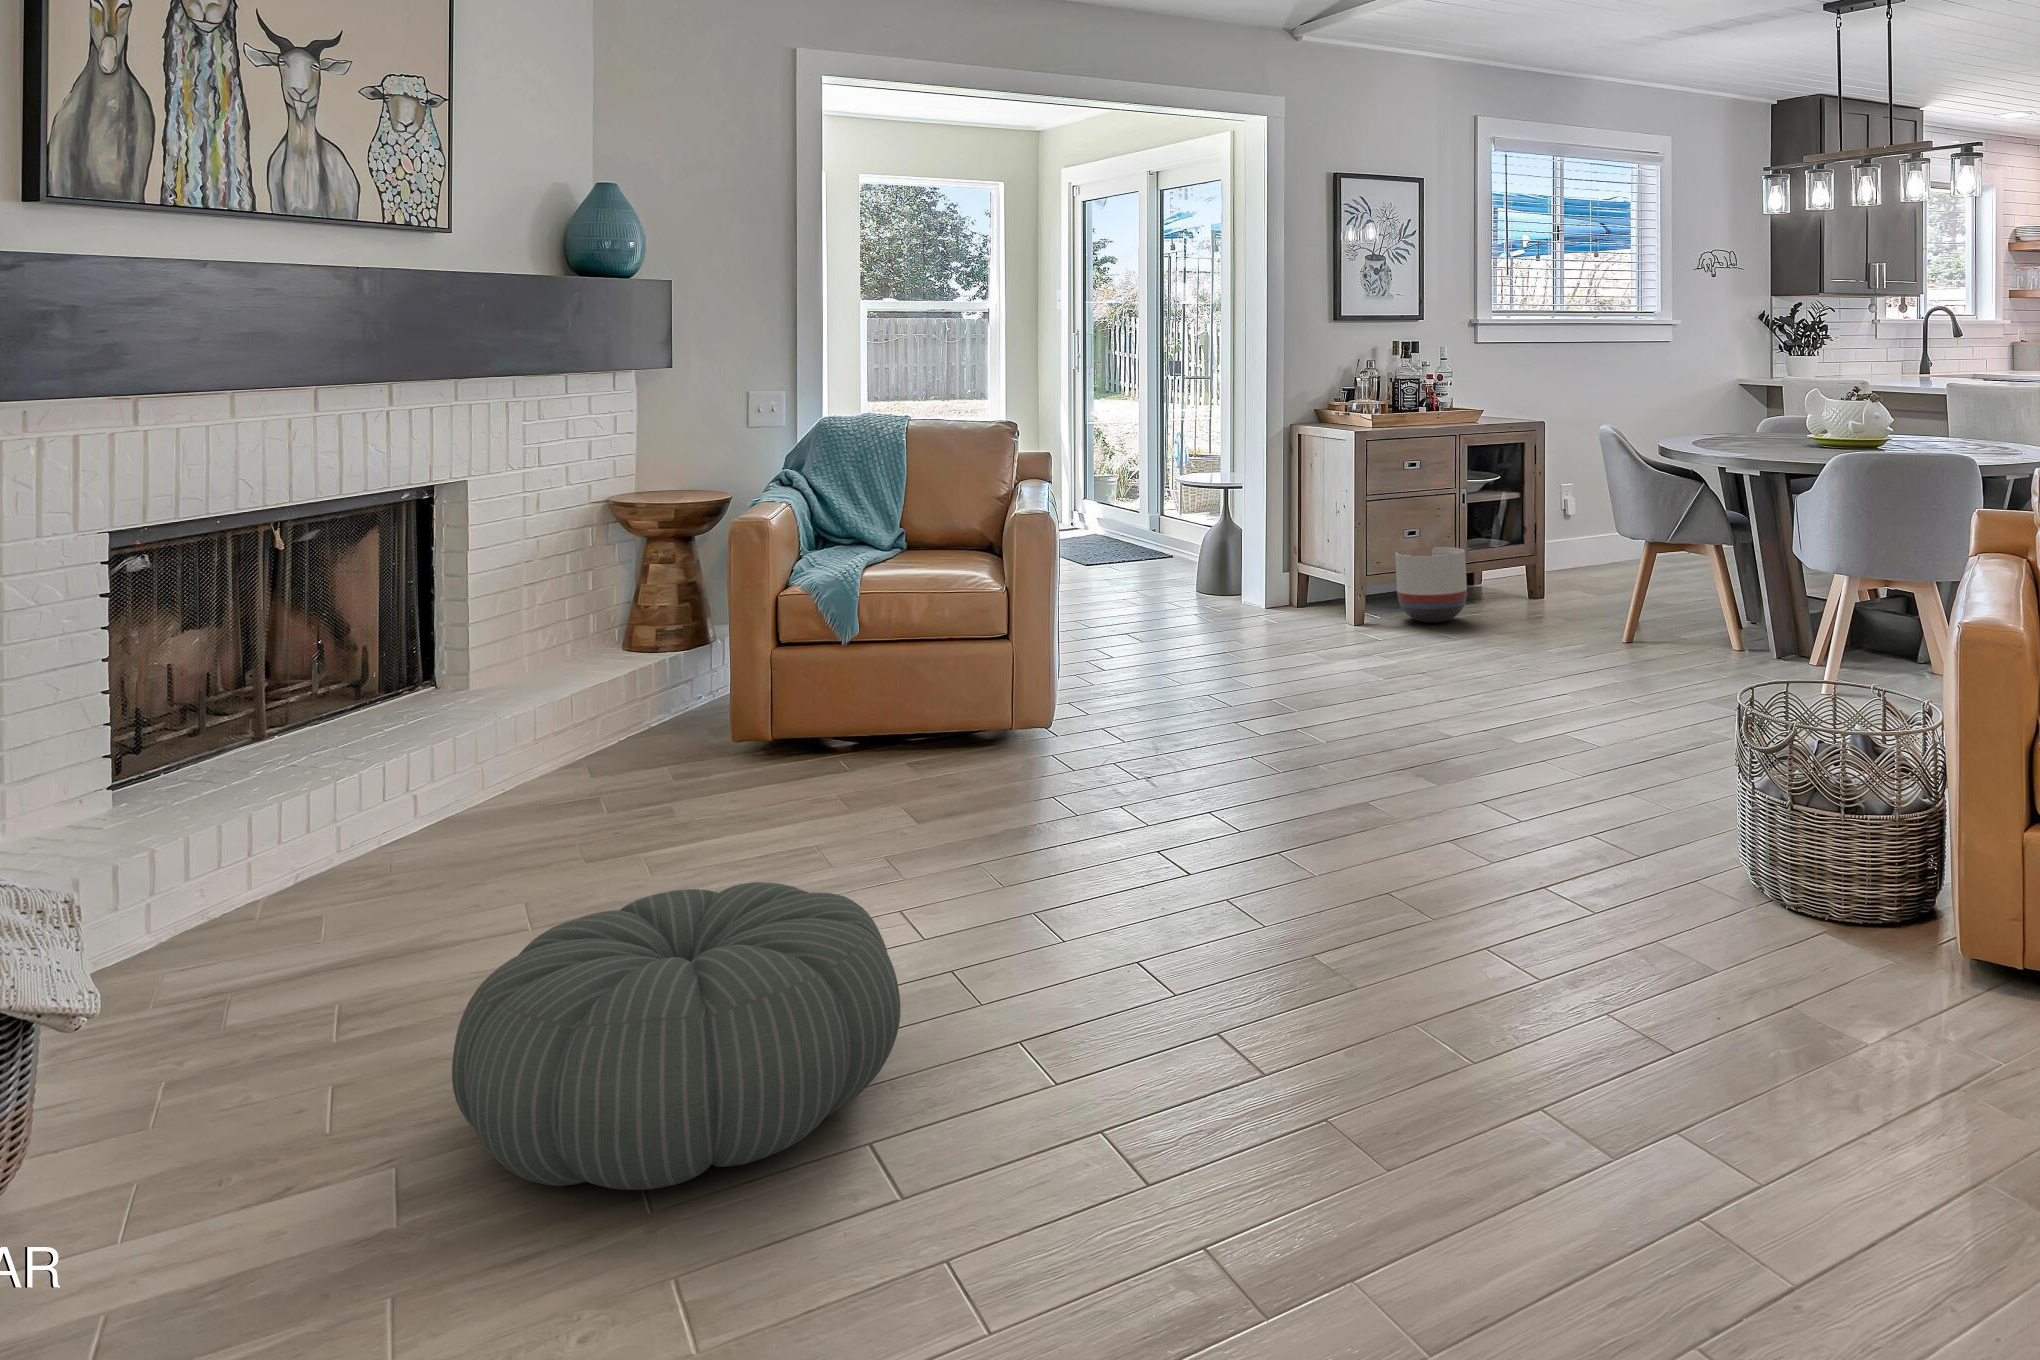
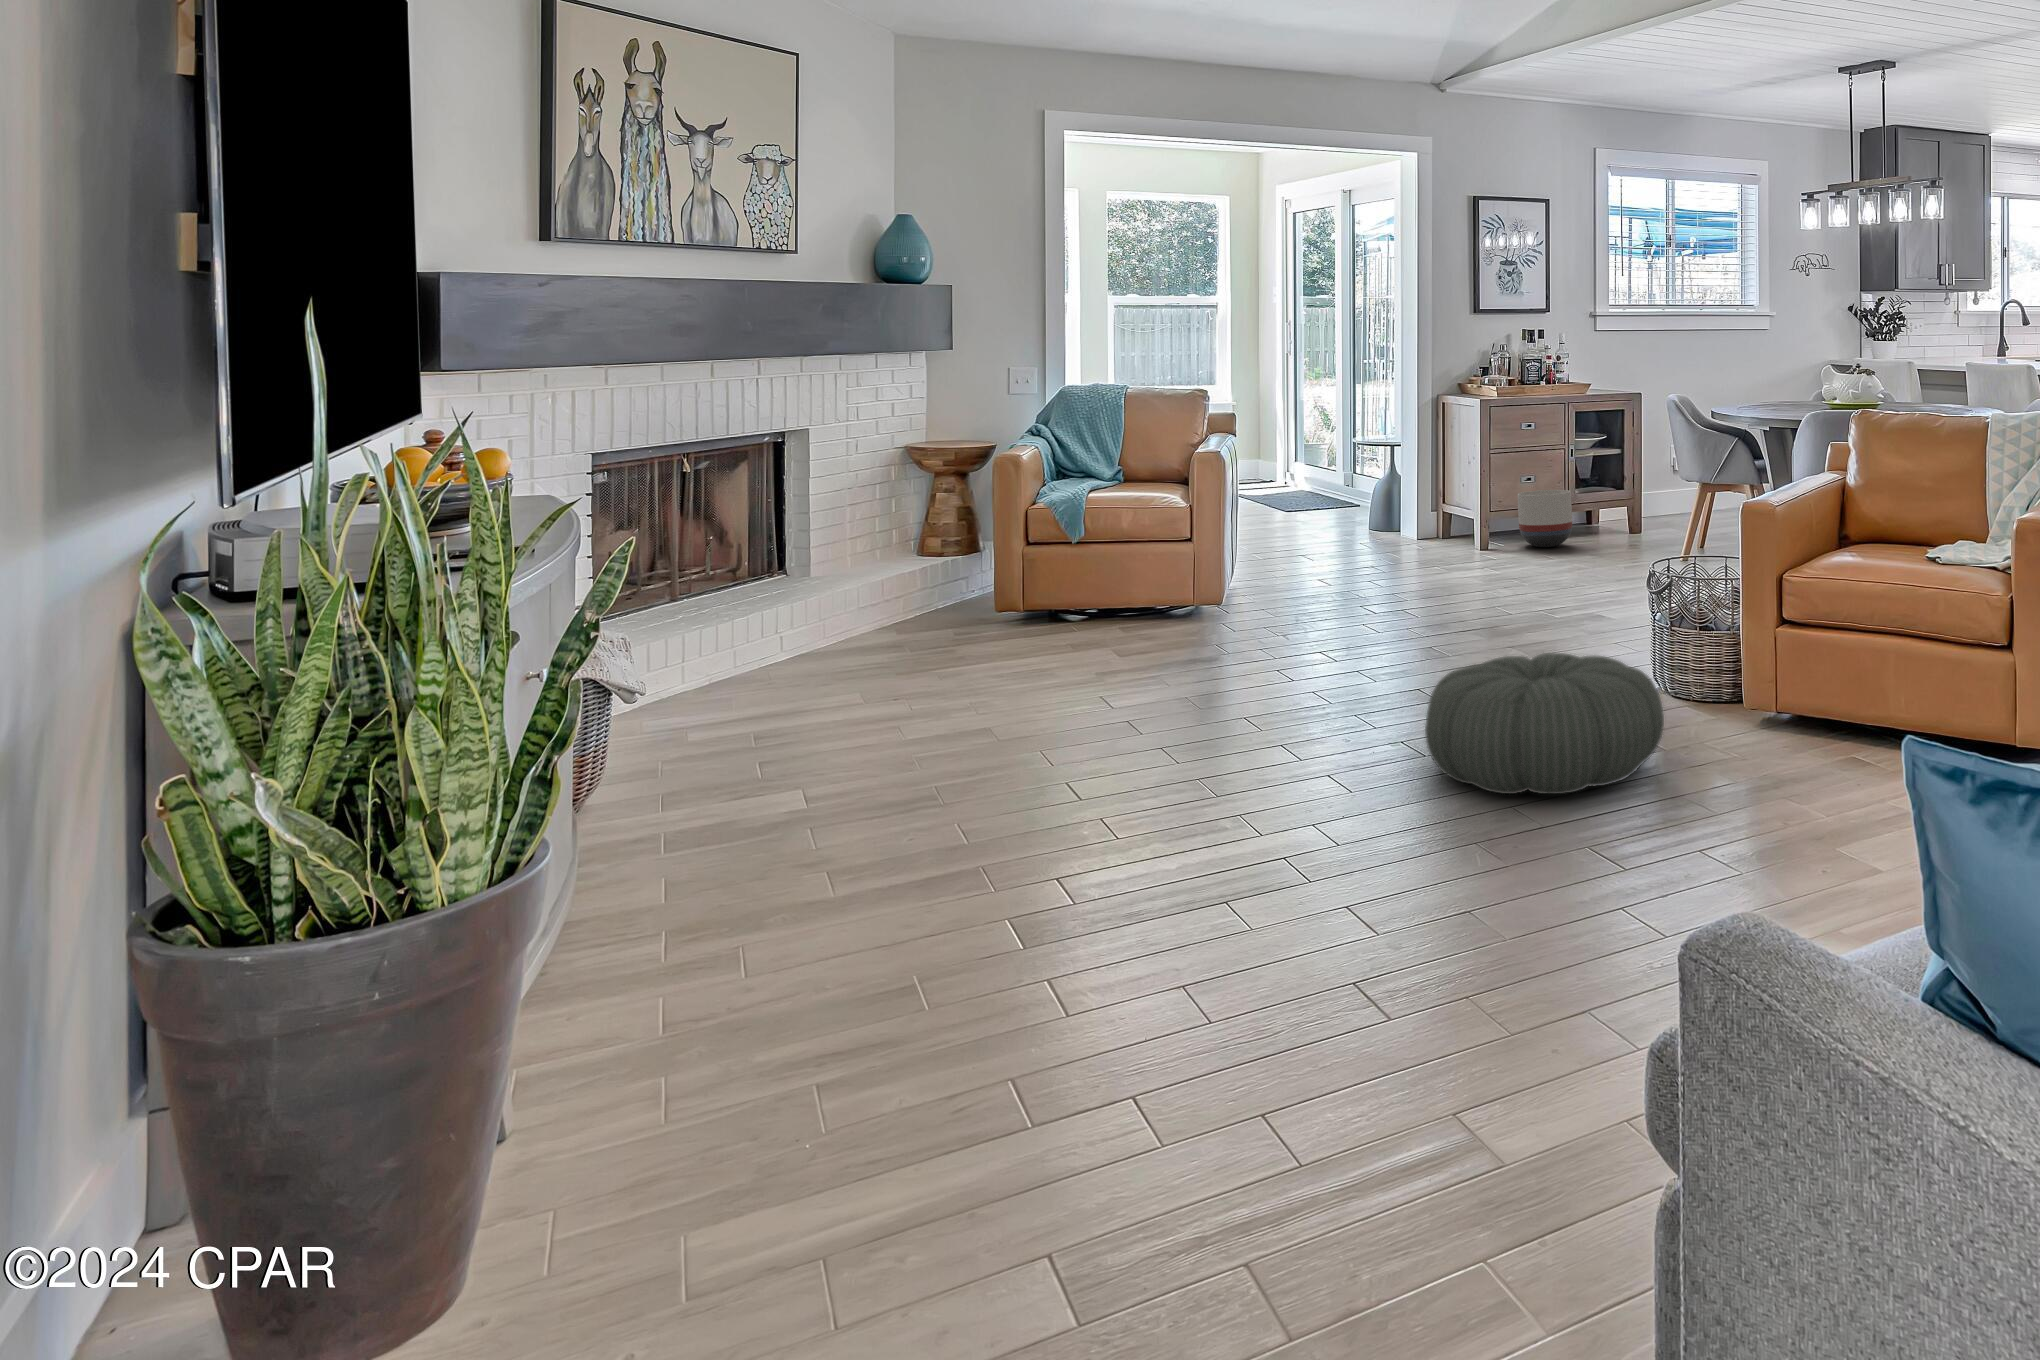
pouf: present [452,882,900,1190] -> present [1425,653,1664,794]

